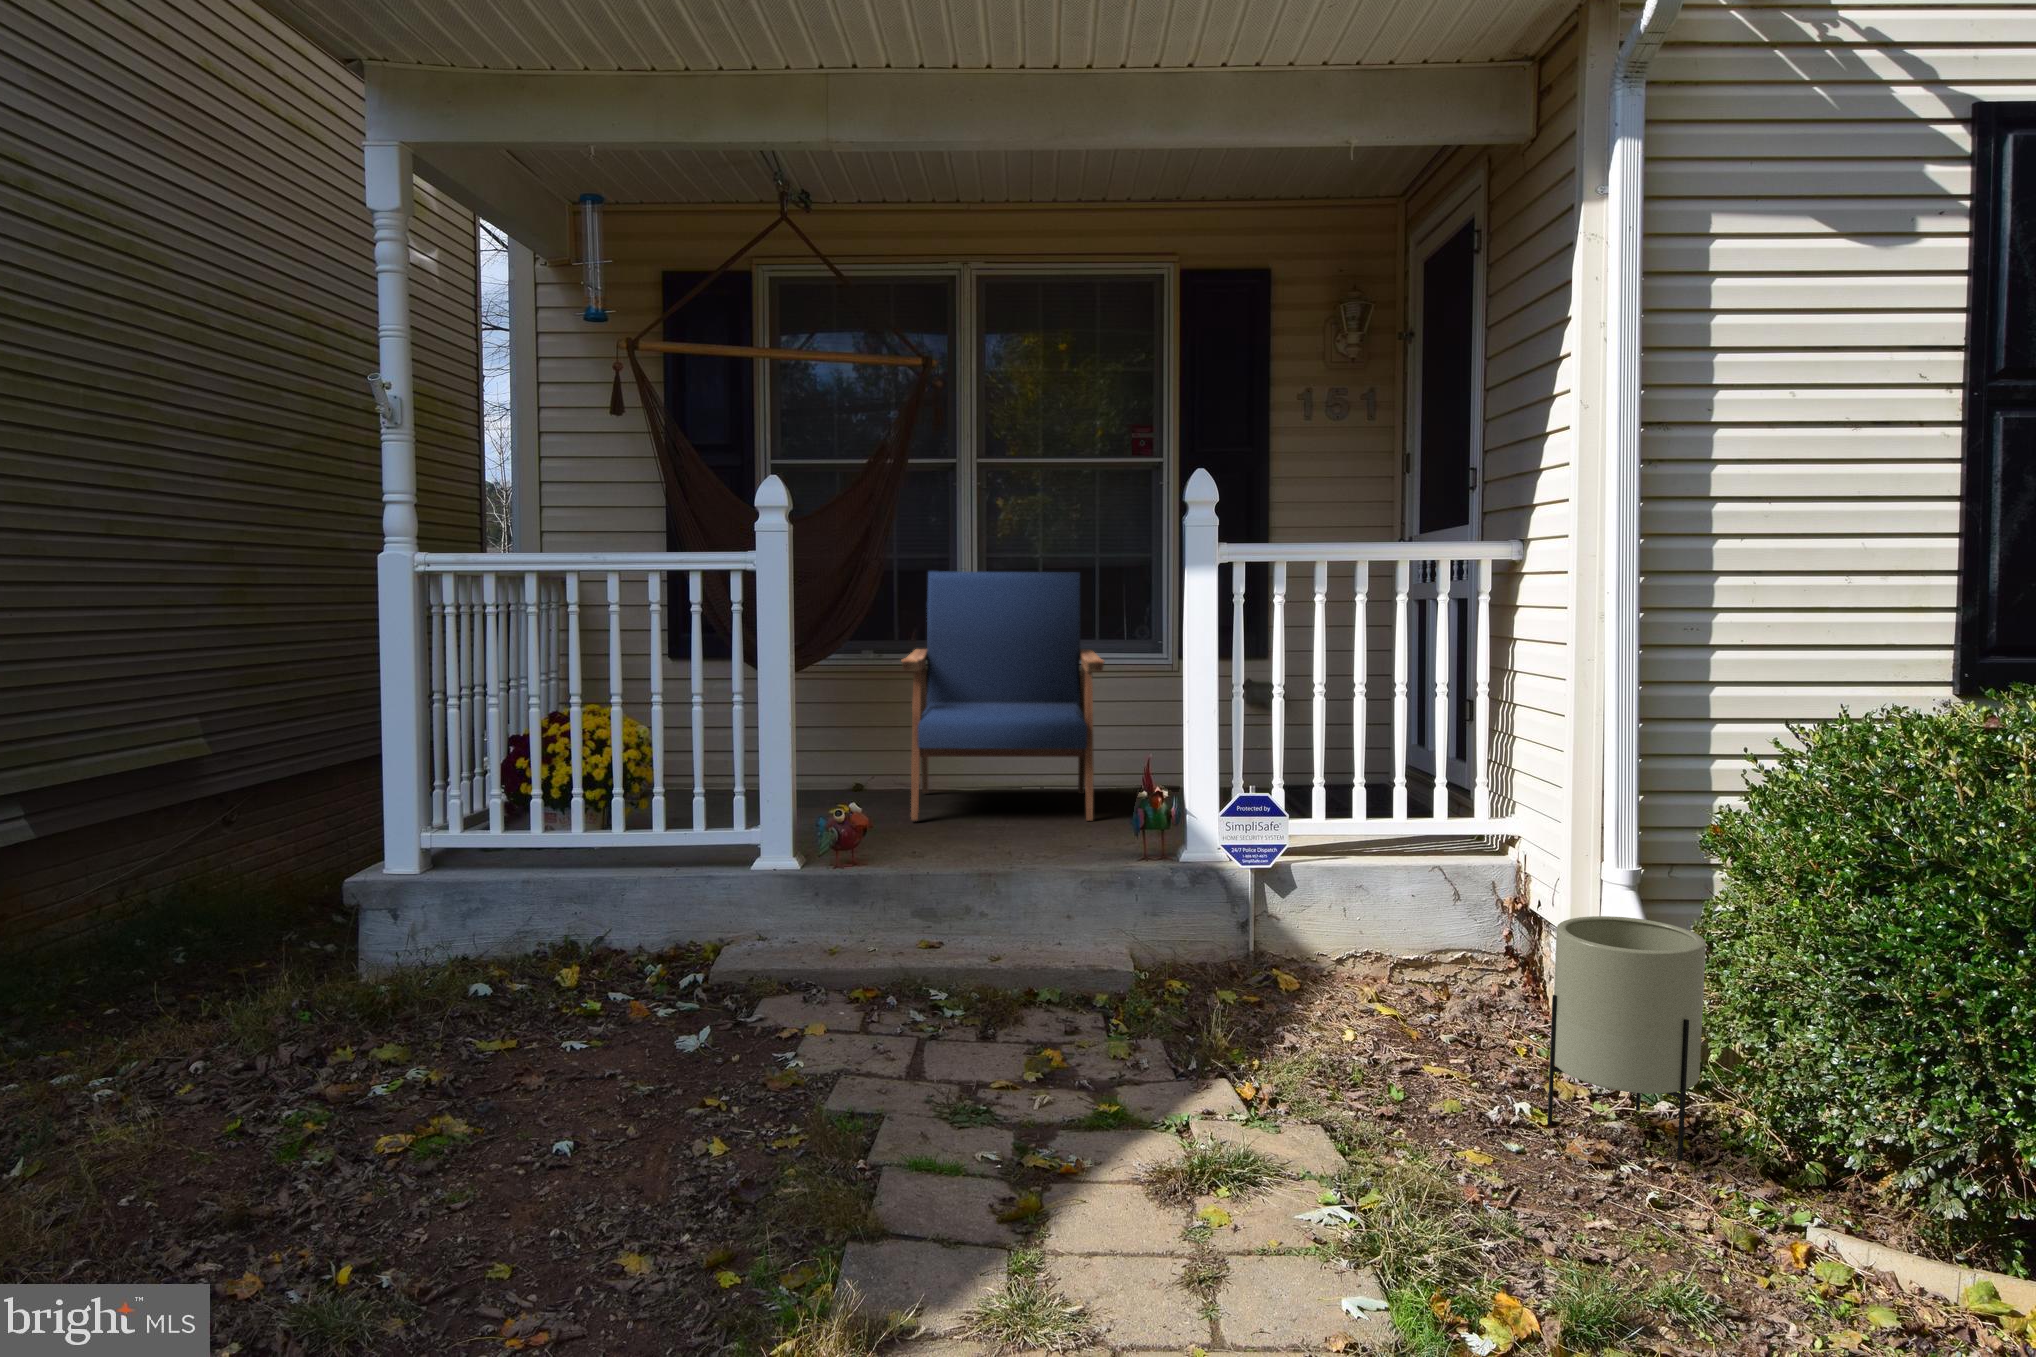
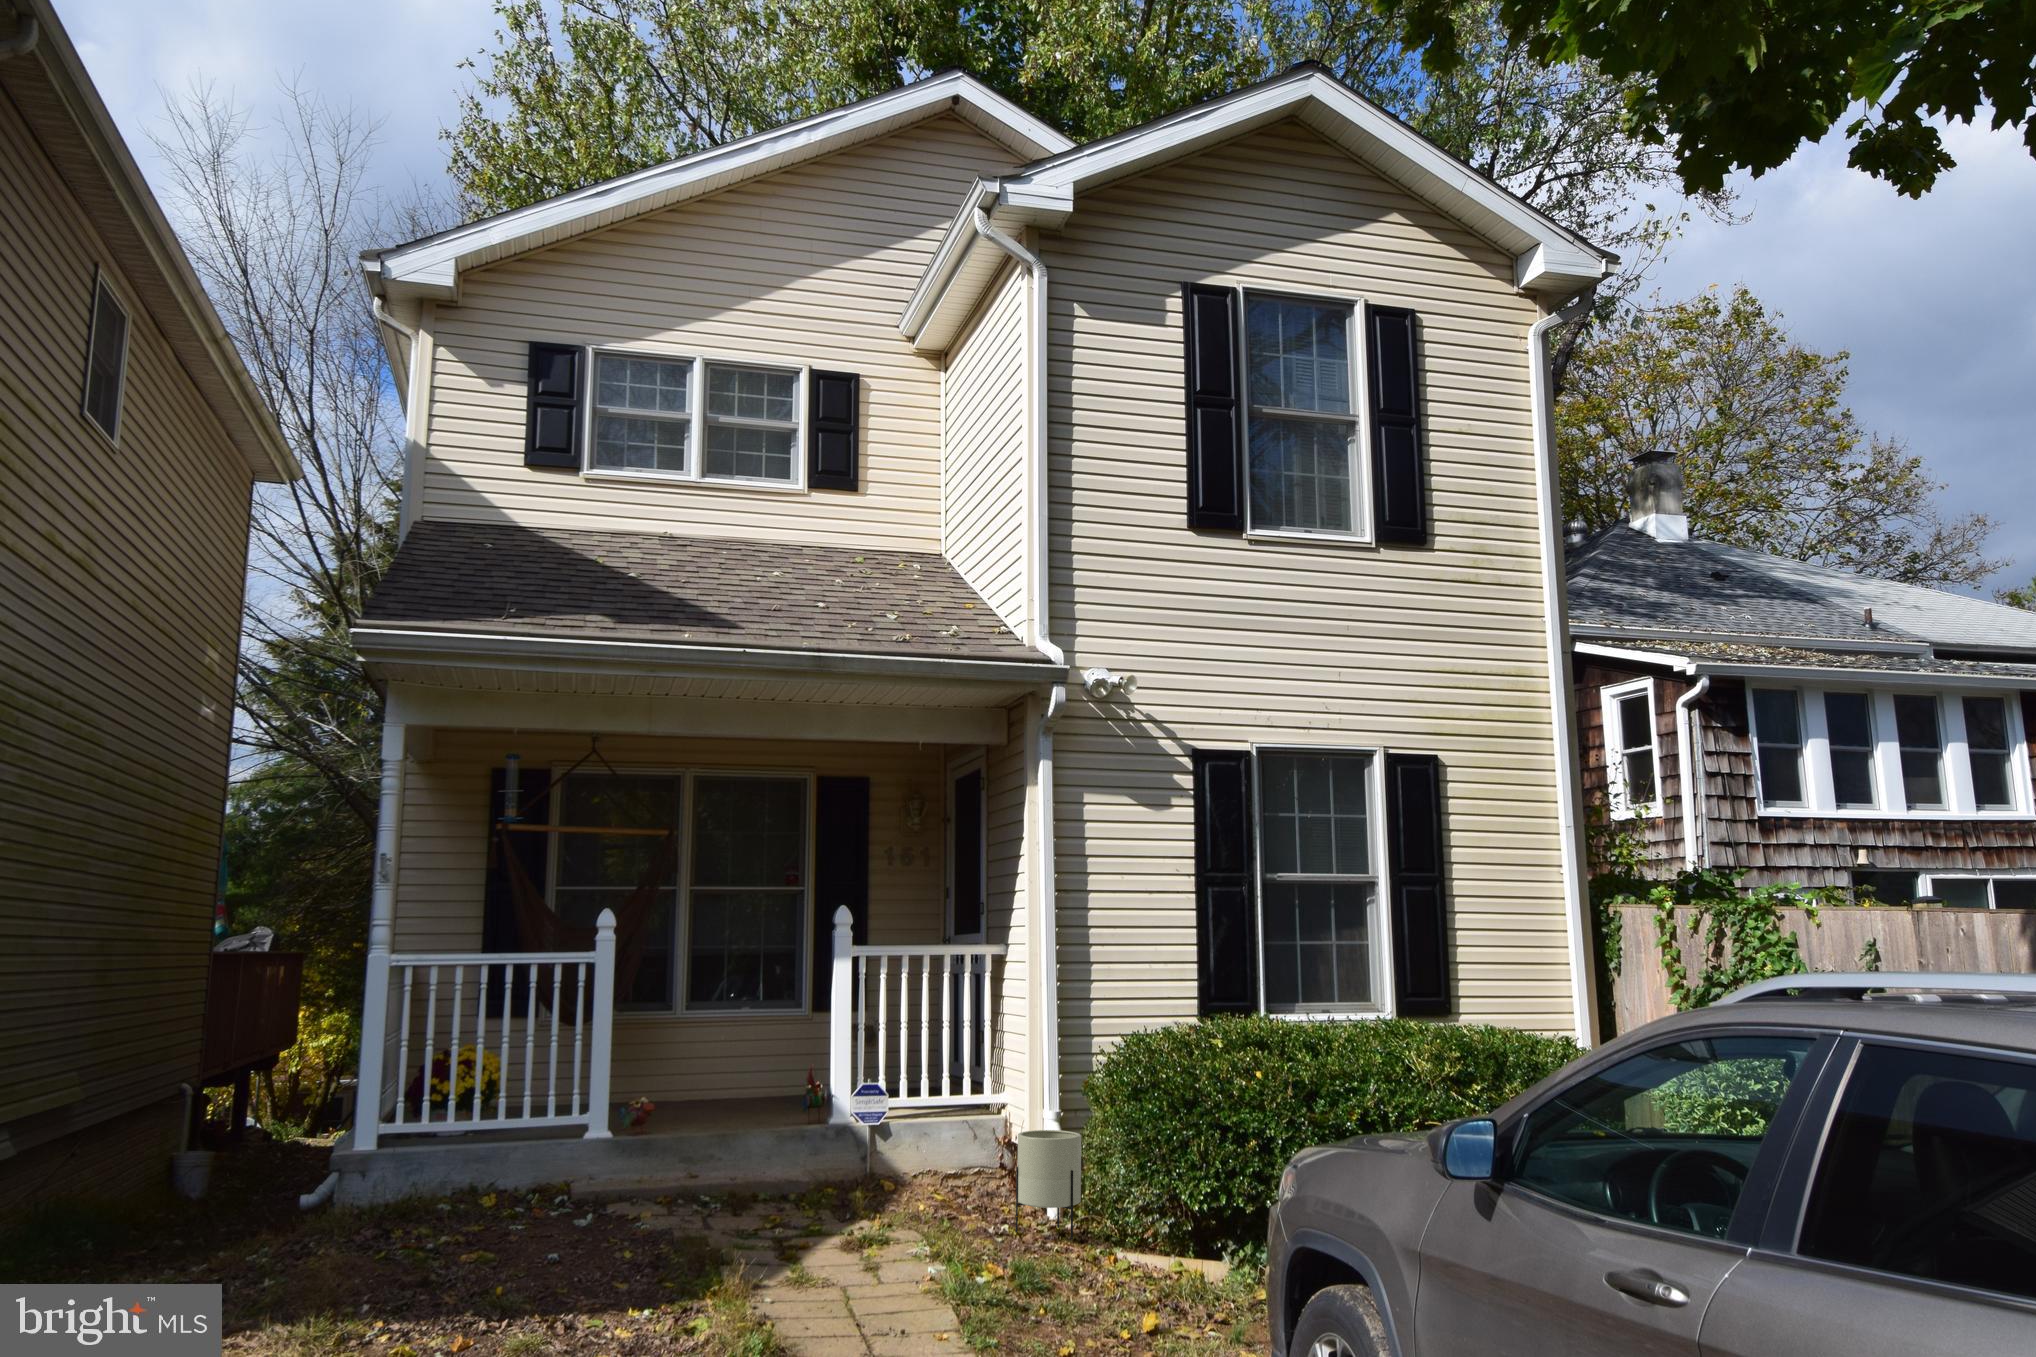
armchair: present [901,571,1104,821] -> none [648,959,777,1116]

